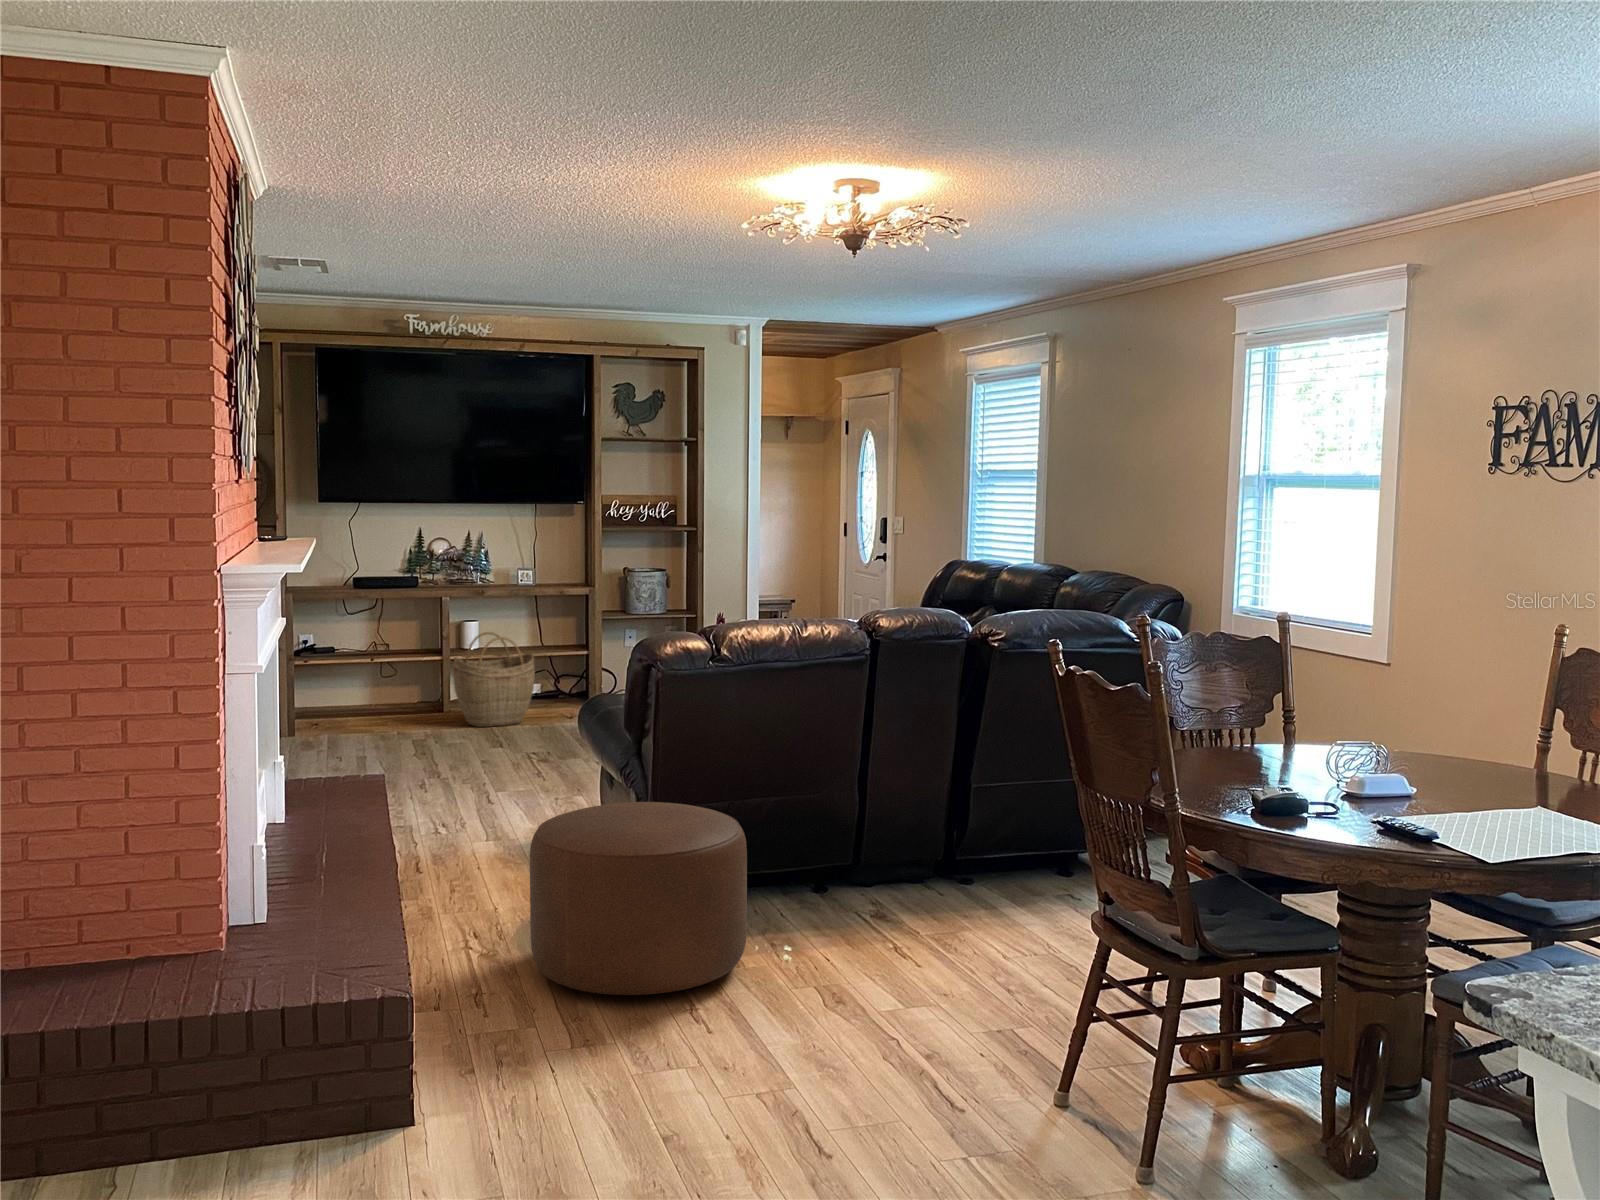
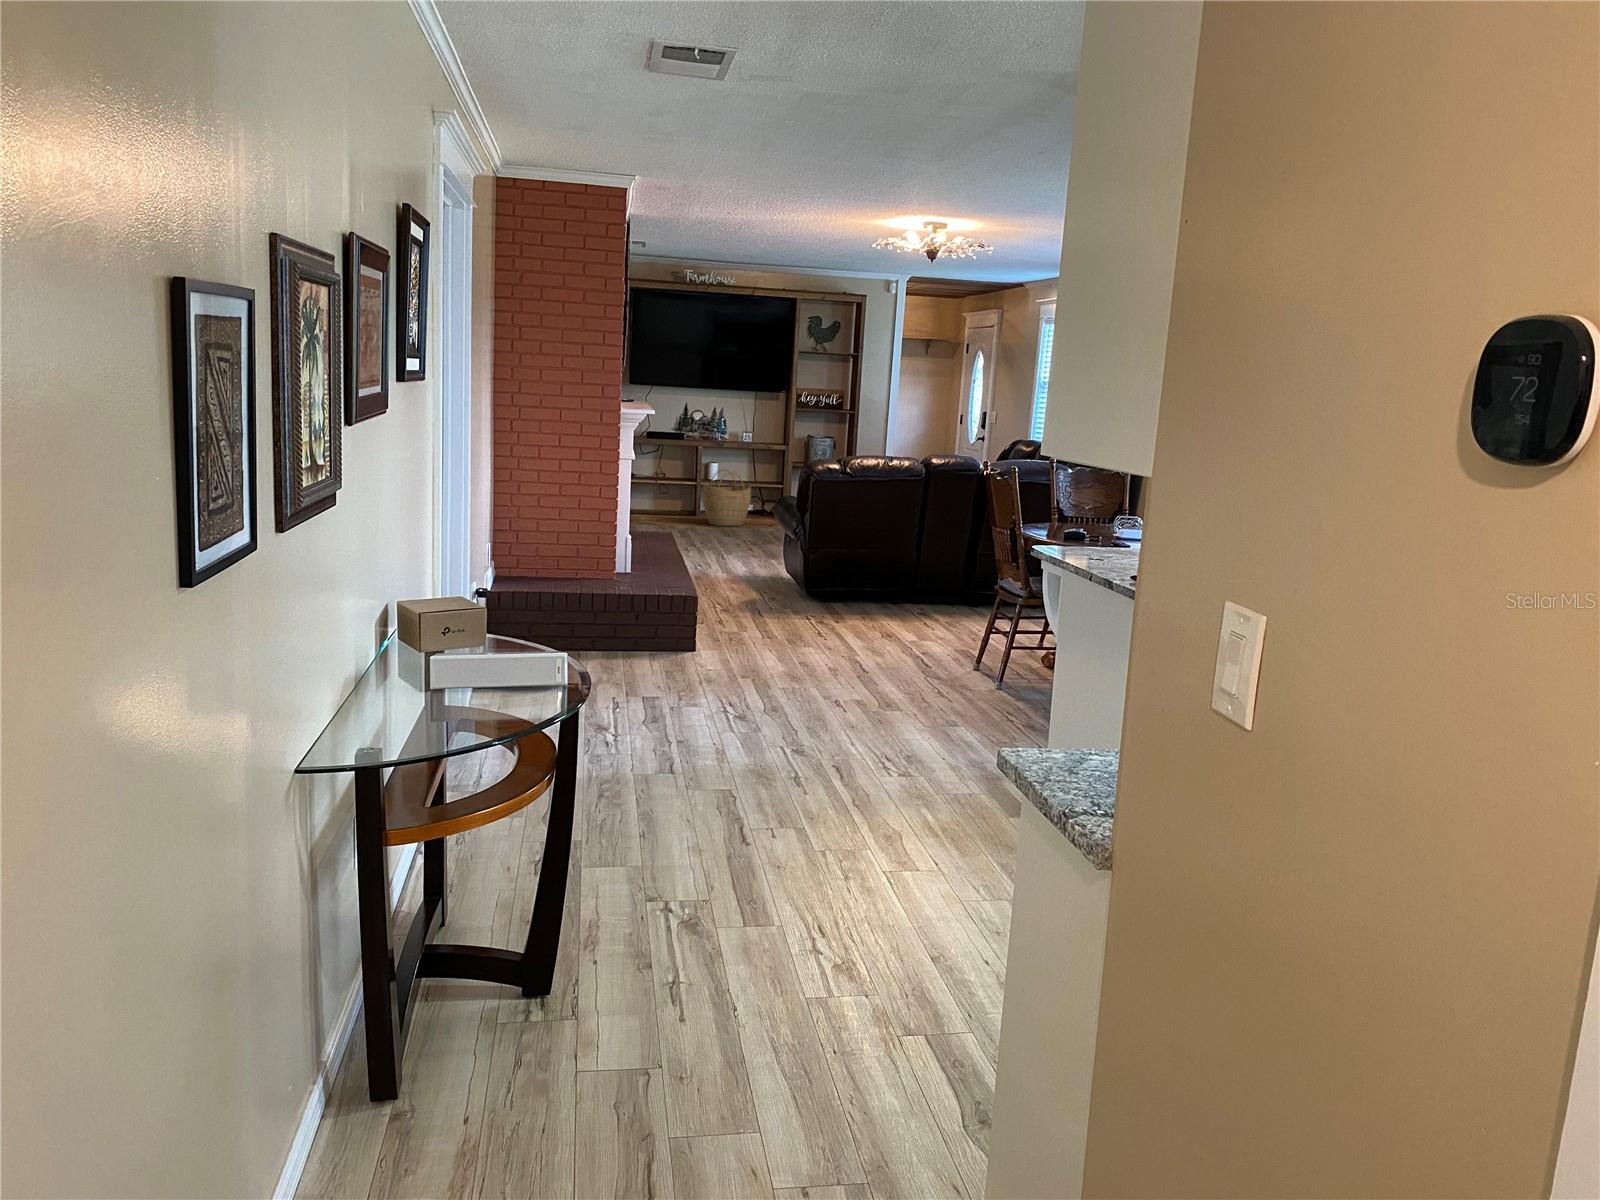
ottoman: present [530,802,747,995] -> none [747,543,852,626]

